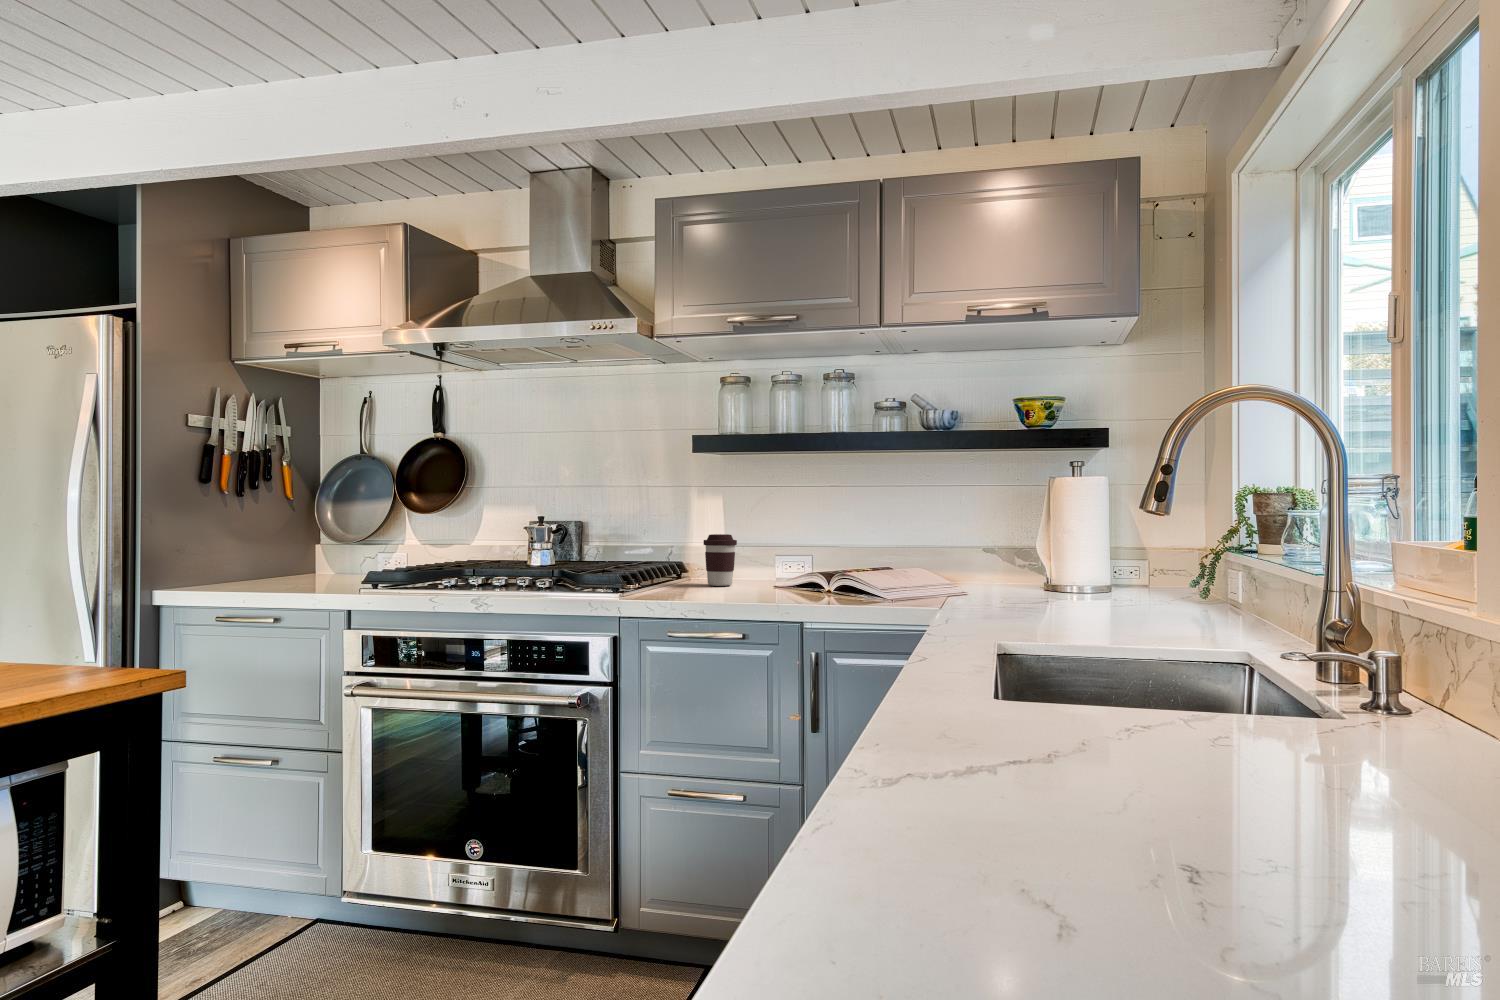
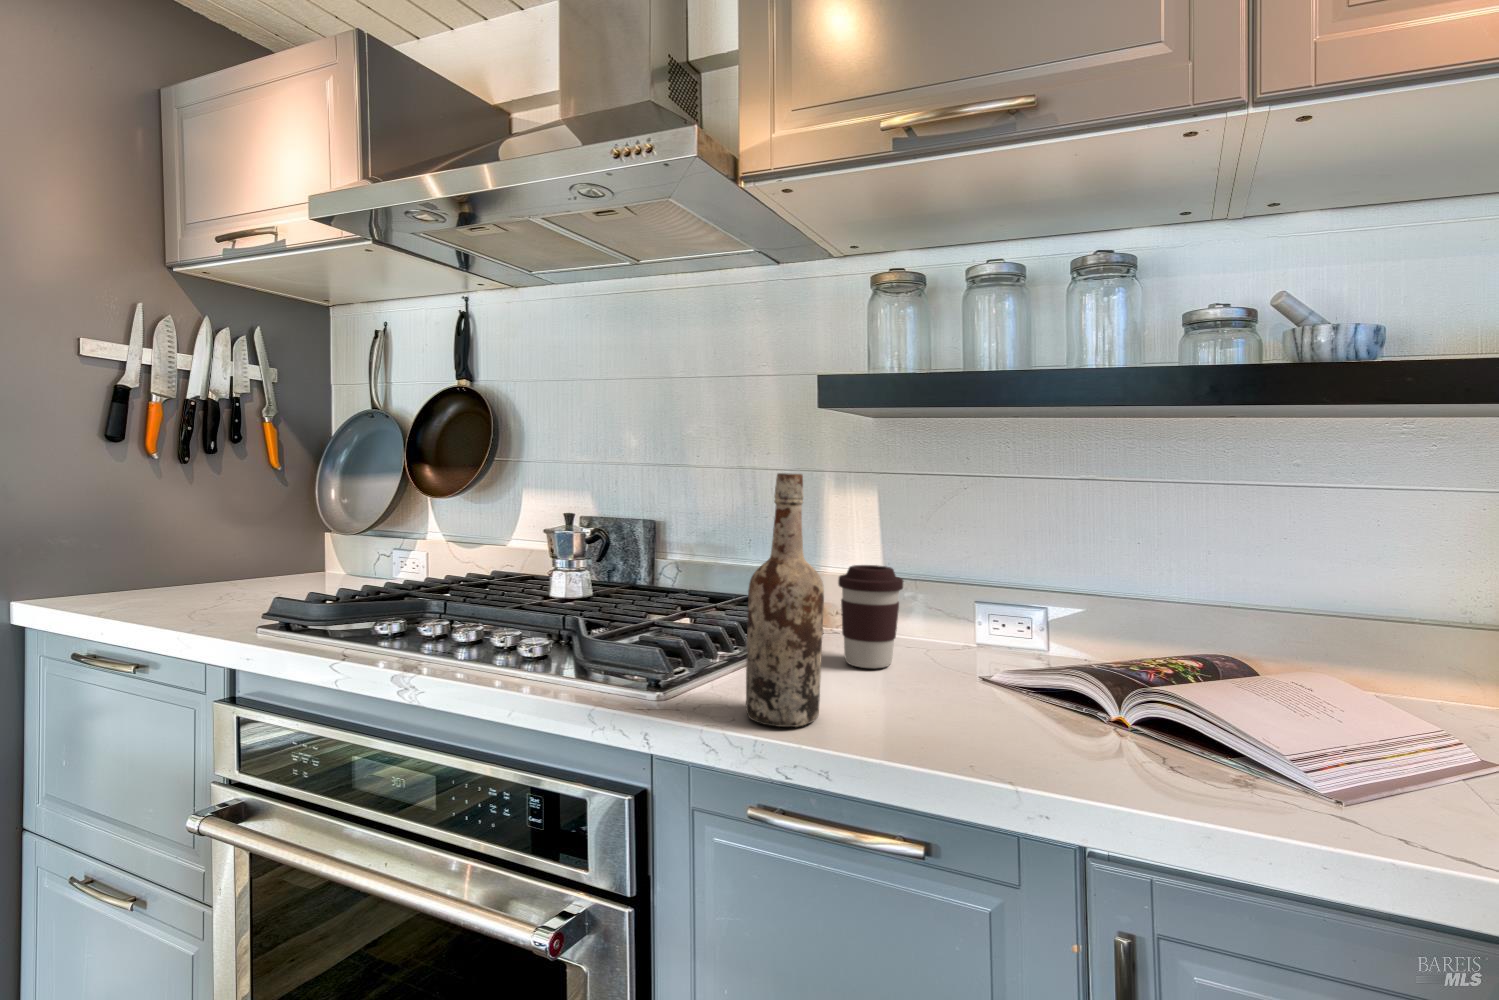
wine bottle: none [665,484,699,598] -> present [746,473,824,727]

